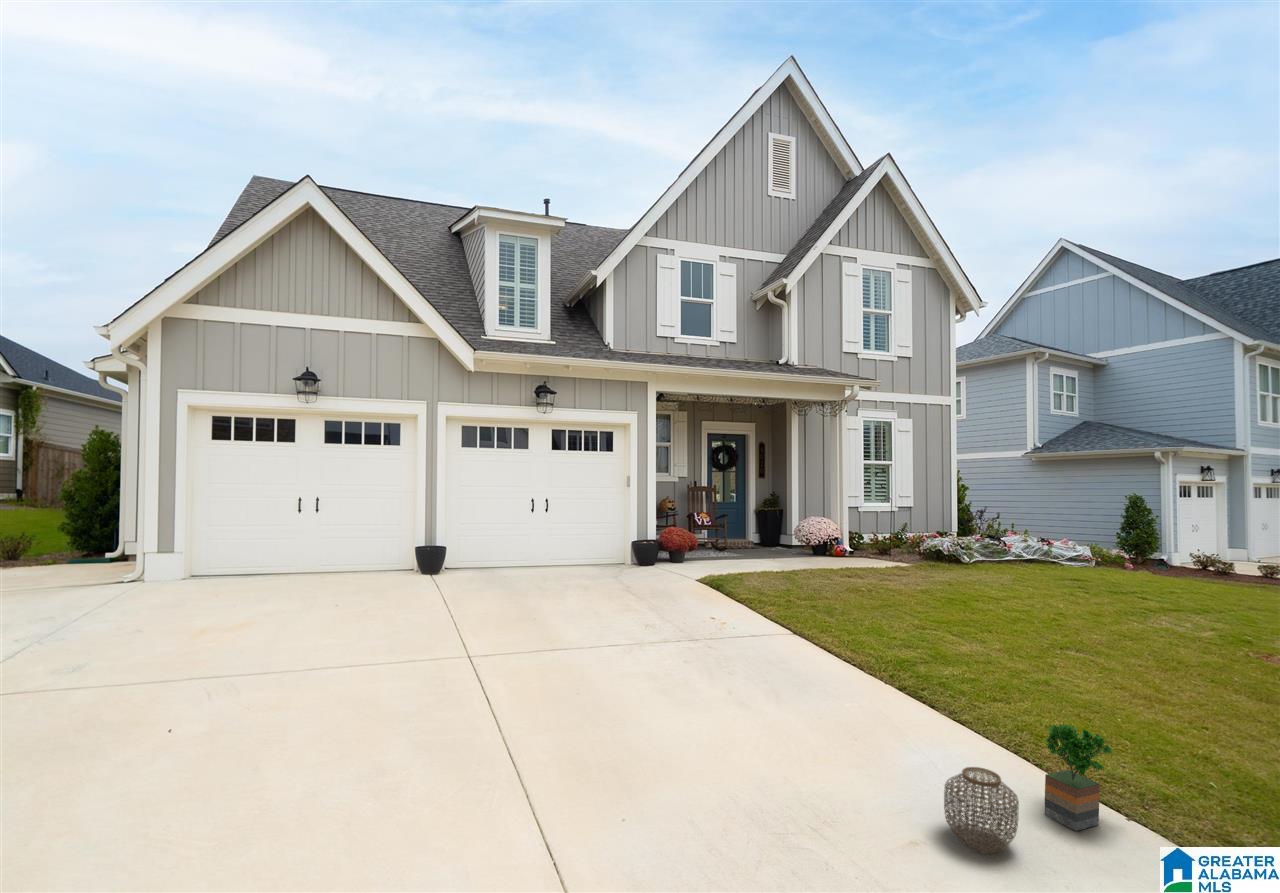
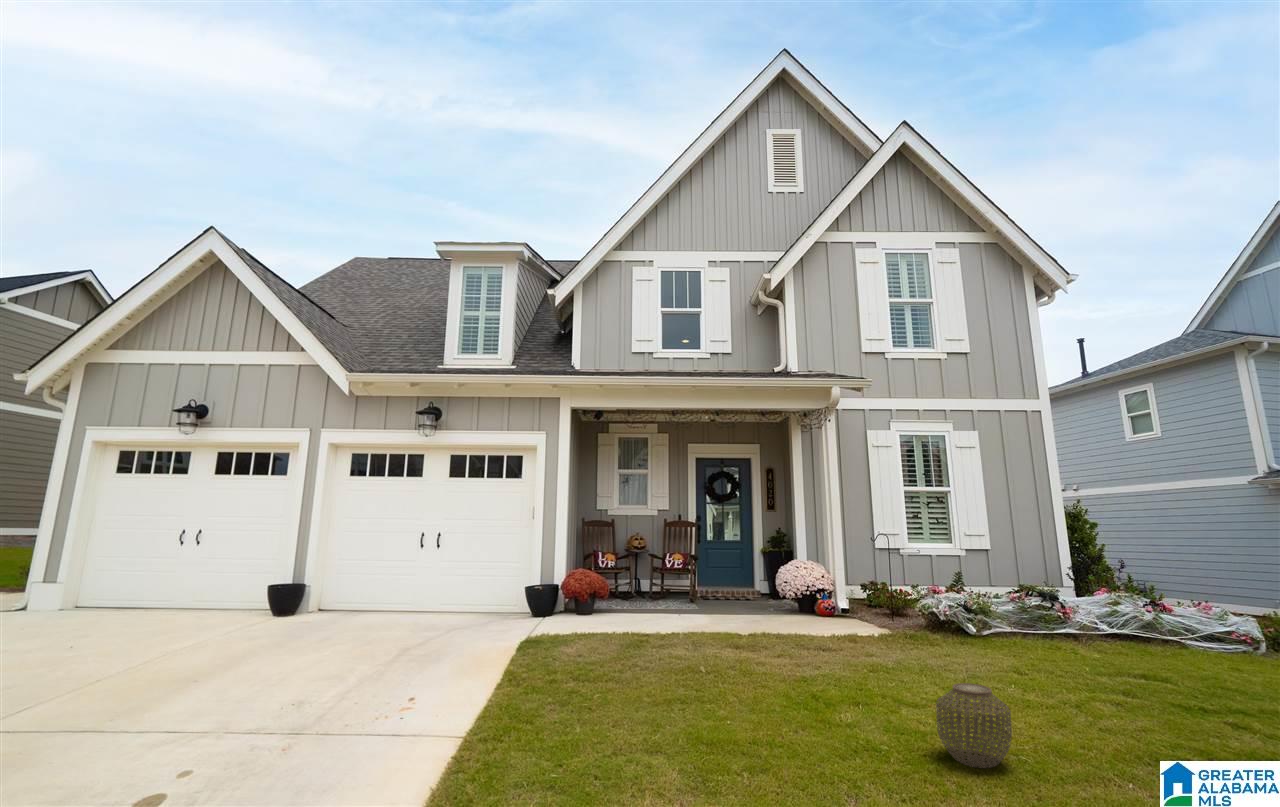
potted tree: present [1044,724,1113,831] -> none [1034,645,1105,752]

